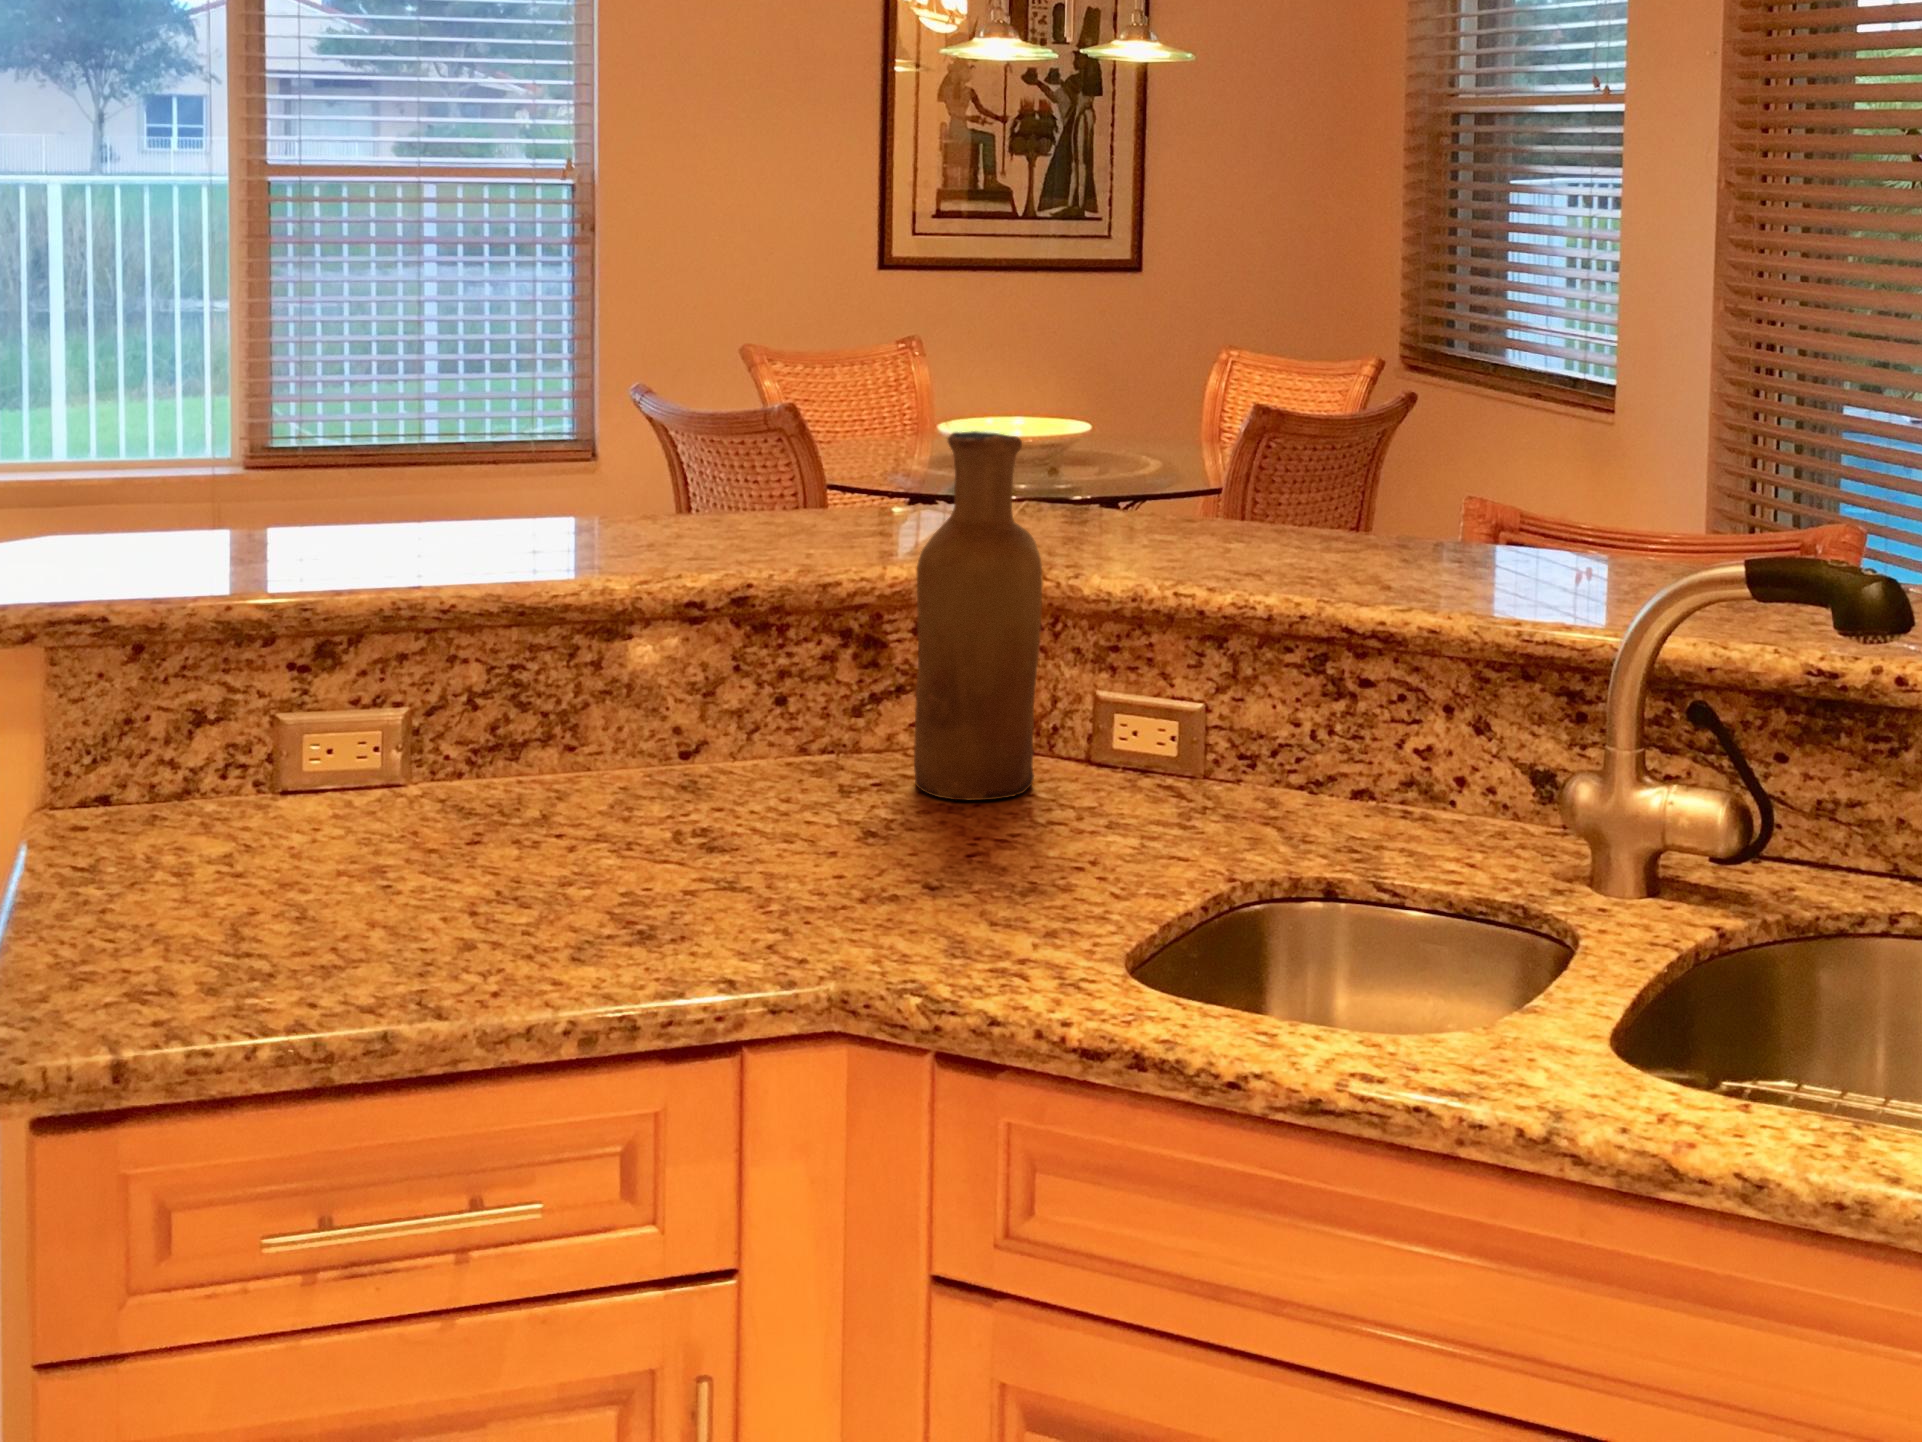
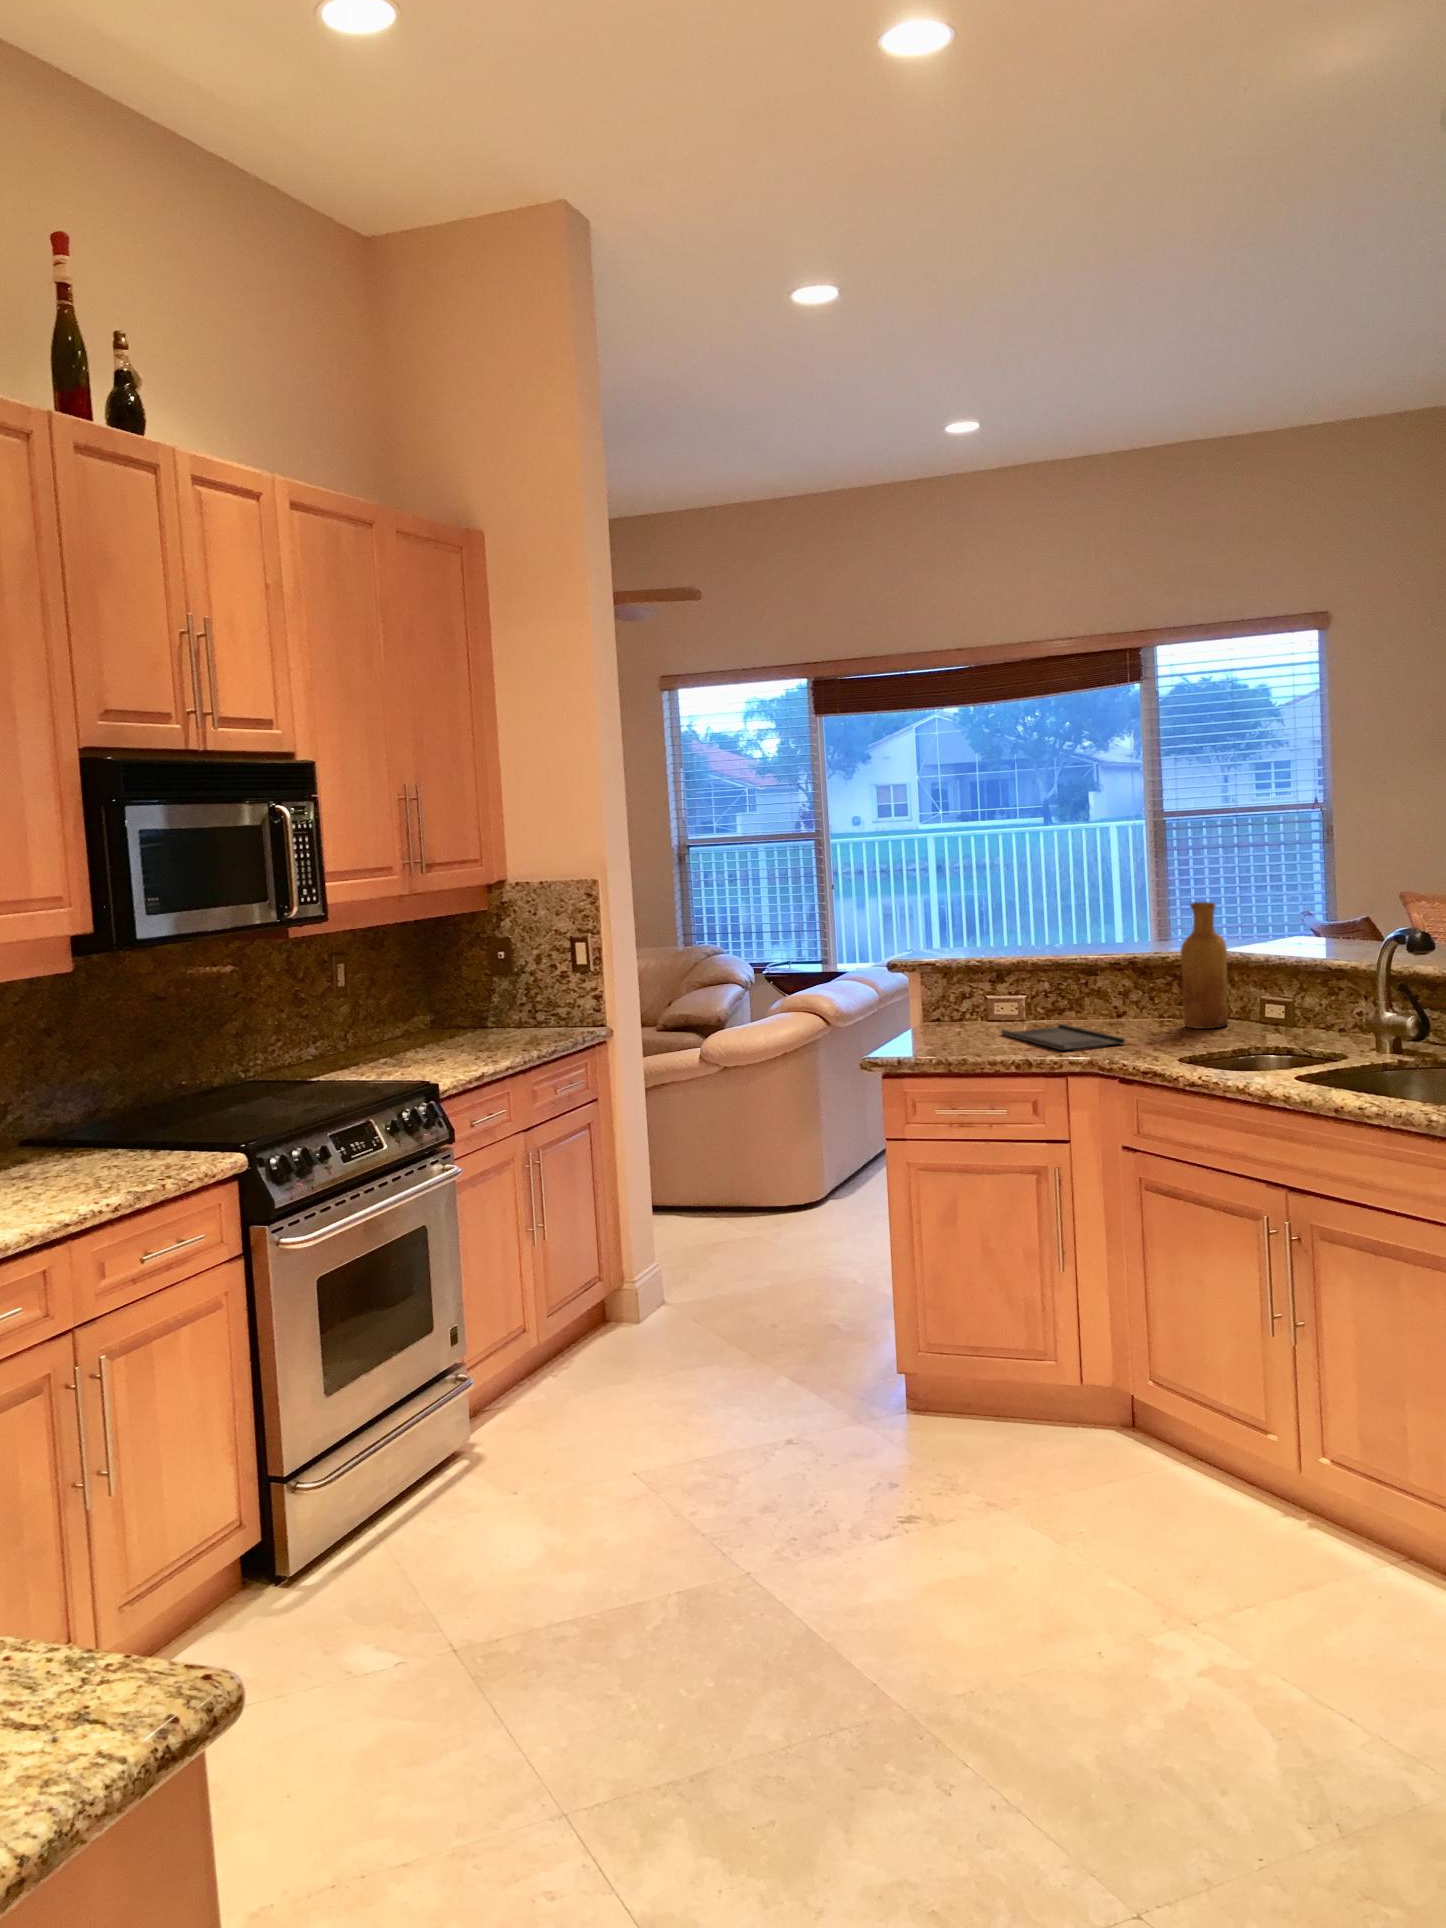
tray: none [385,801,857,951] -> present [1001,1024,1125,1050]

